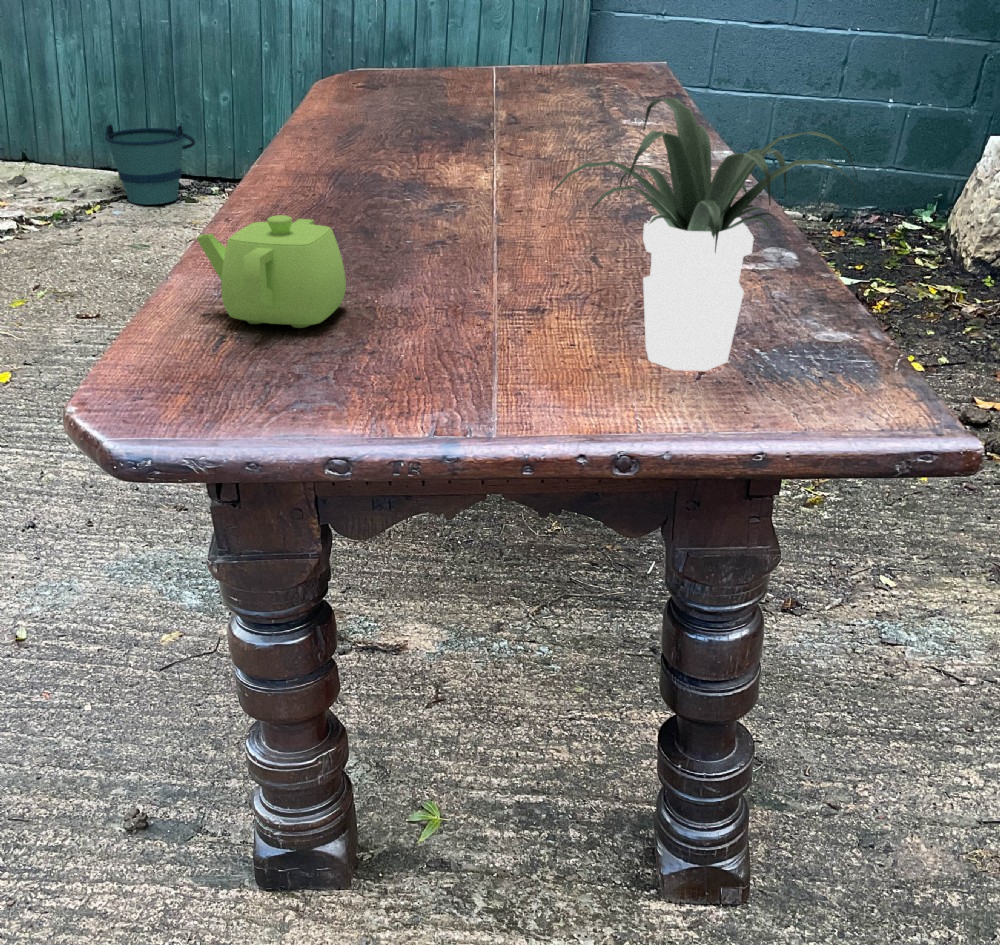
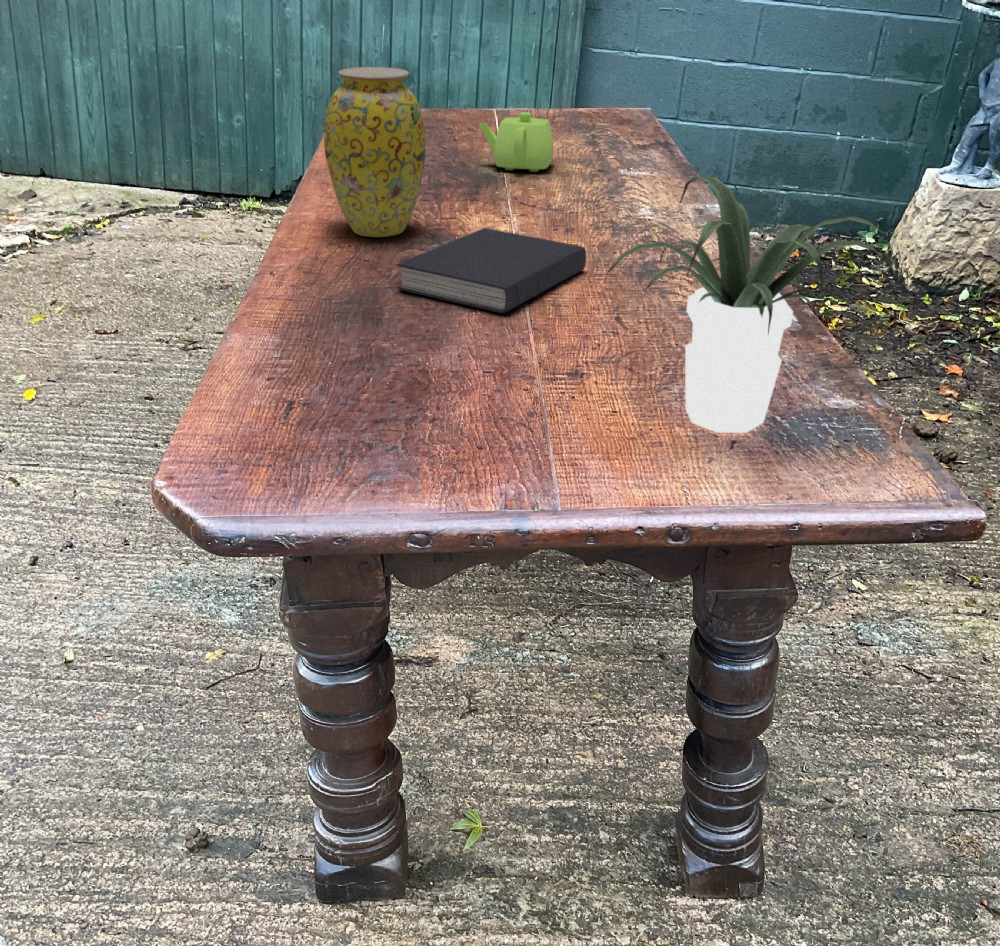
vase: none [296,11,403,191] -> present [324,67,426,237]
bucket: present [105,125,195,204] -> none [110,146,195,221]
book: none [361,180,568,260] -> present [397,228,586,313]
teapot: present [197,215,346,328] -> present [479,112,554,172]

